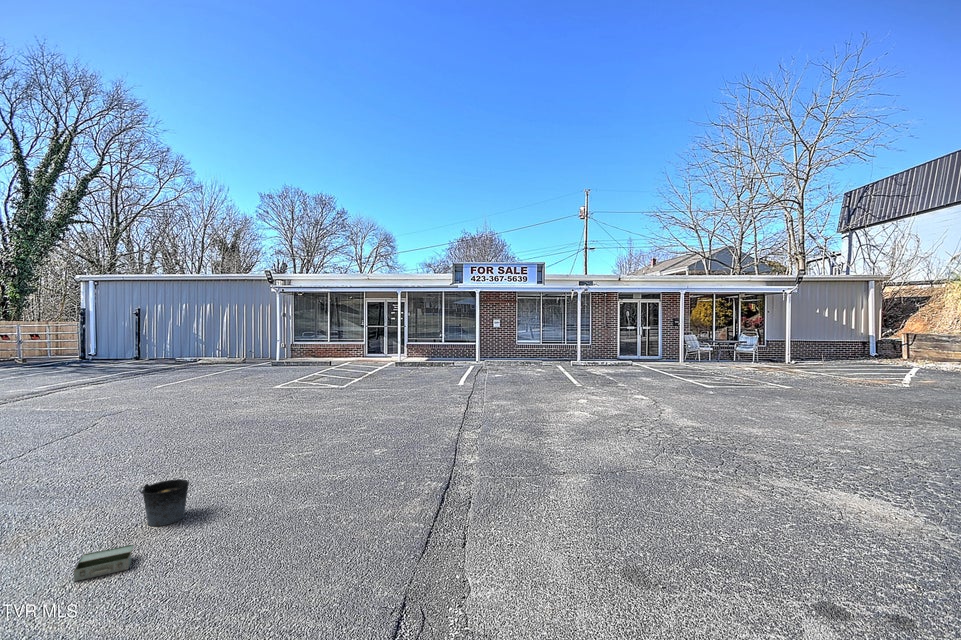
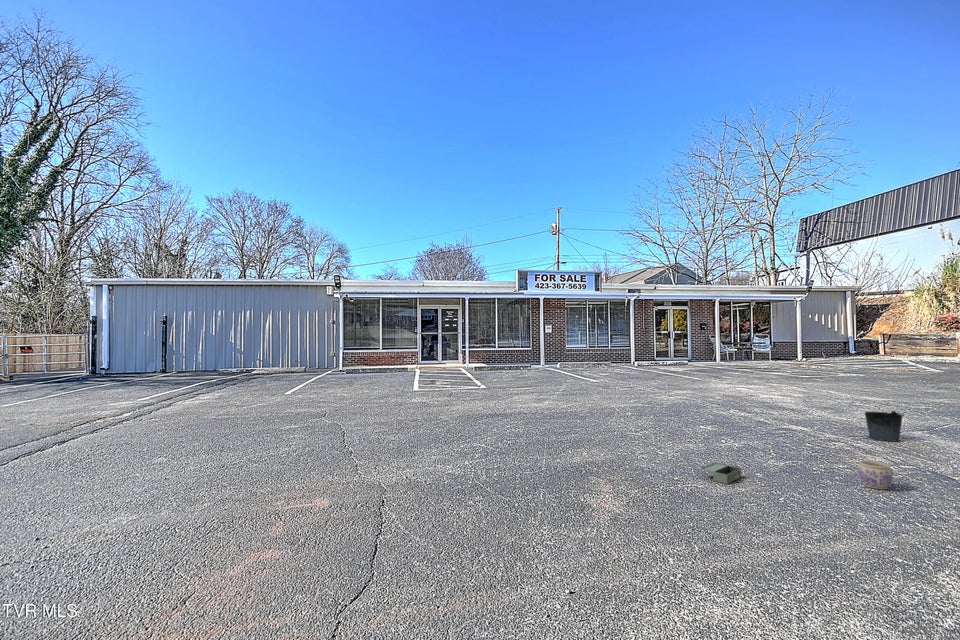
bucket: present [139,479,189,526] -> present [865,411,904,442]
planter: none [192,571,234,618] -> present [857,460,893,490]

